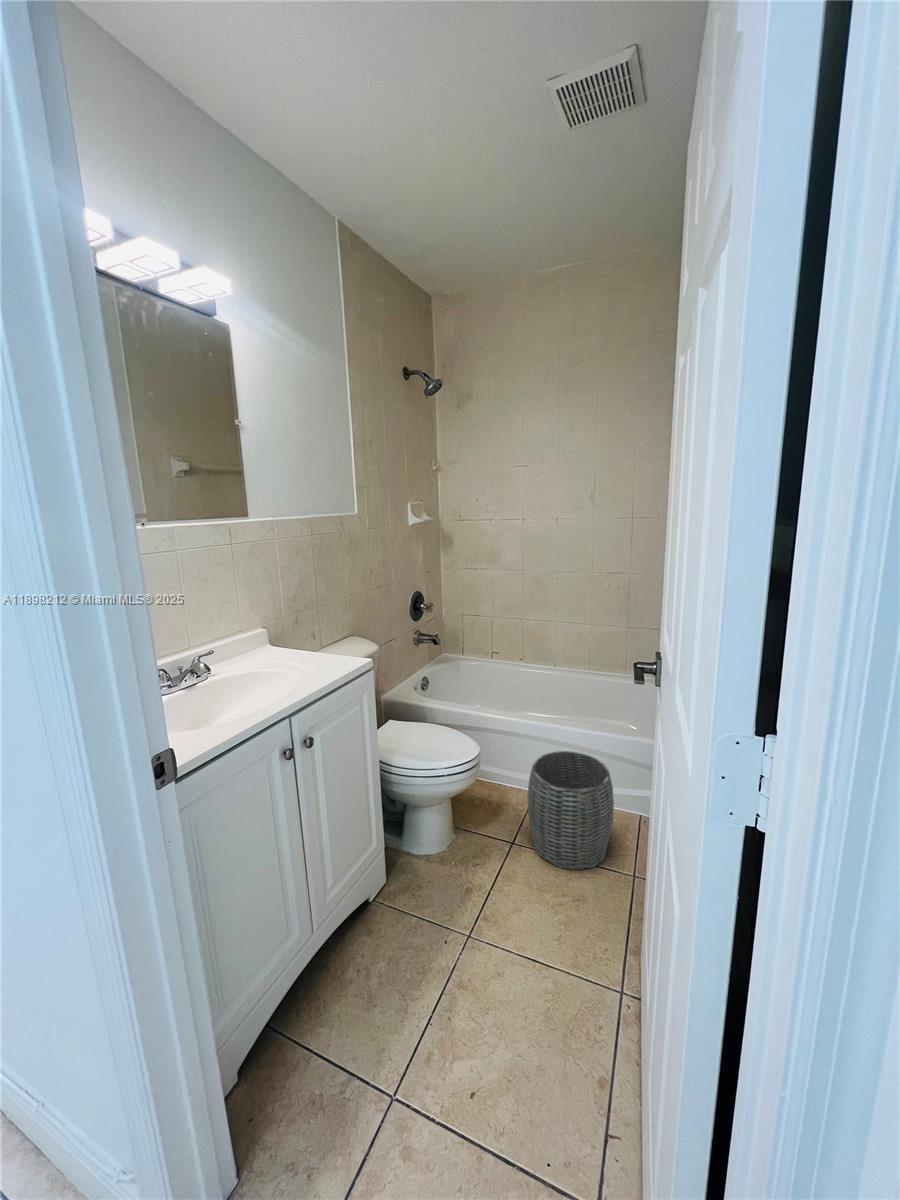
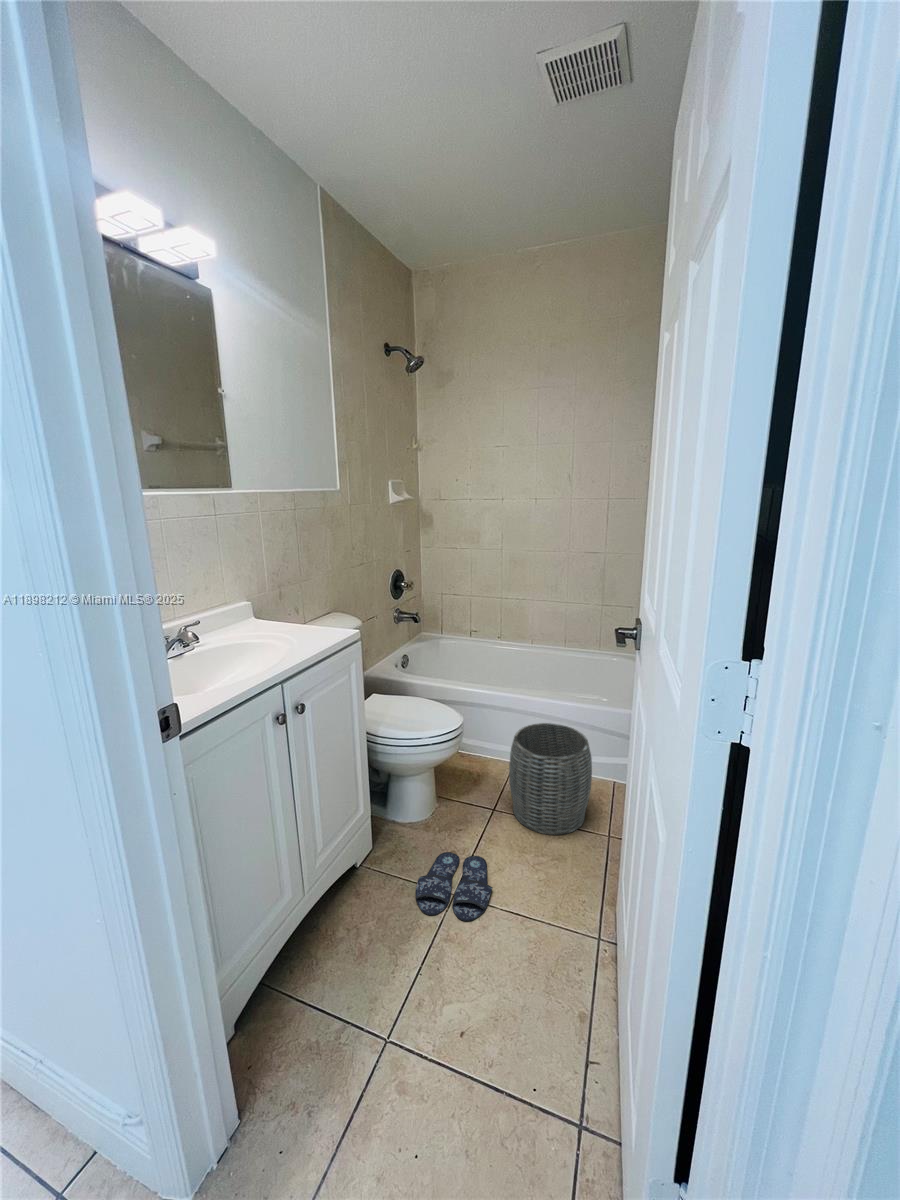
slippers: none [429,886,509,964] -> present [416,852,493,921]

